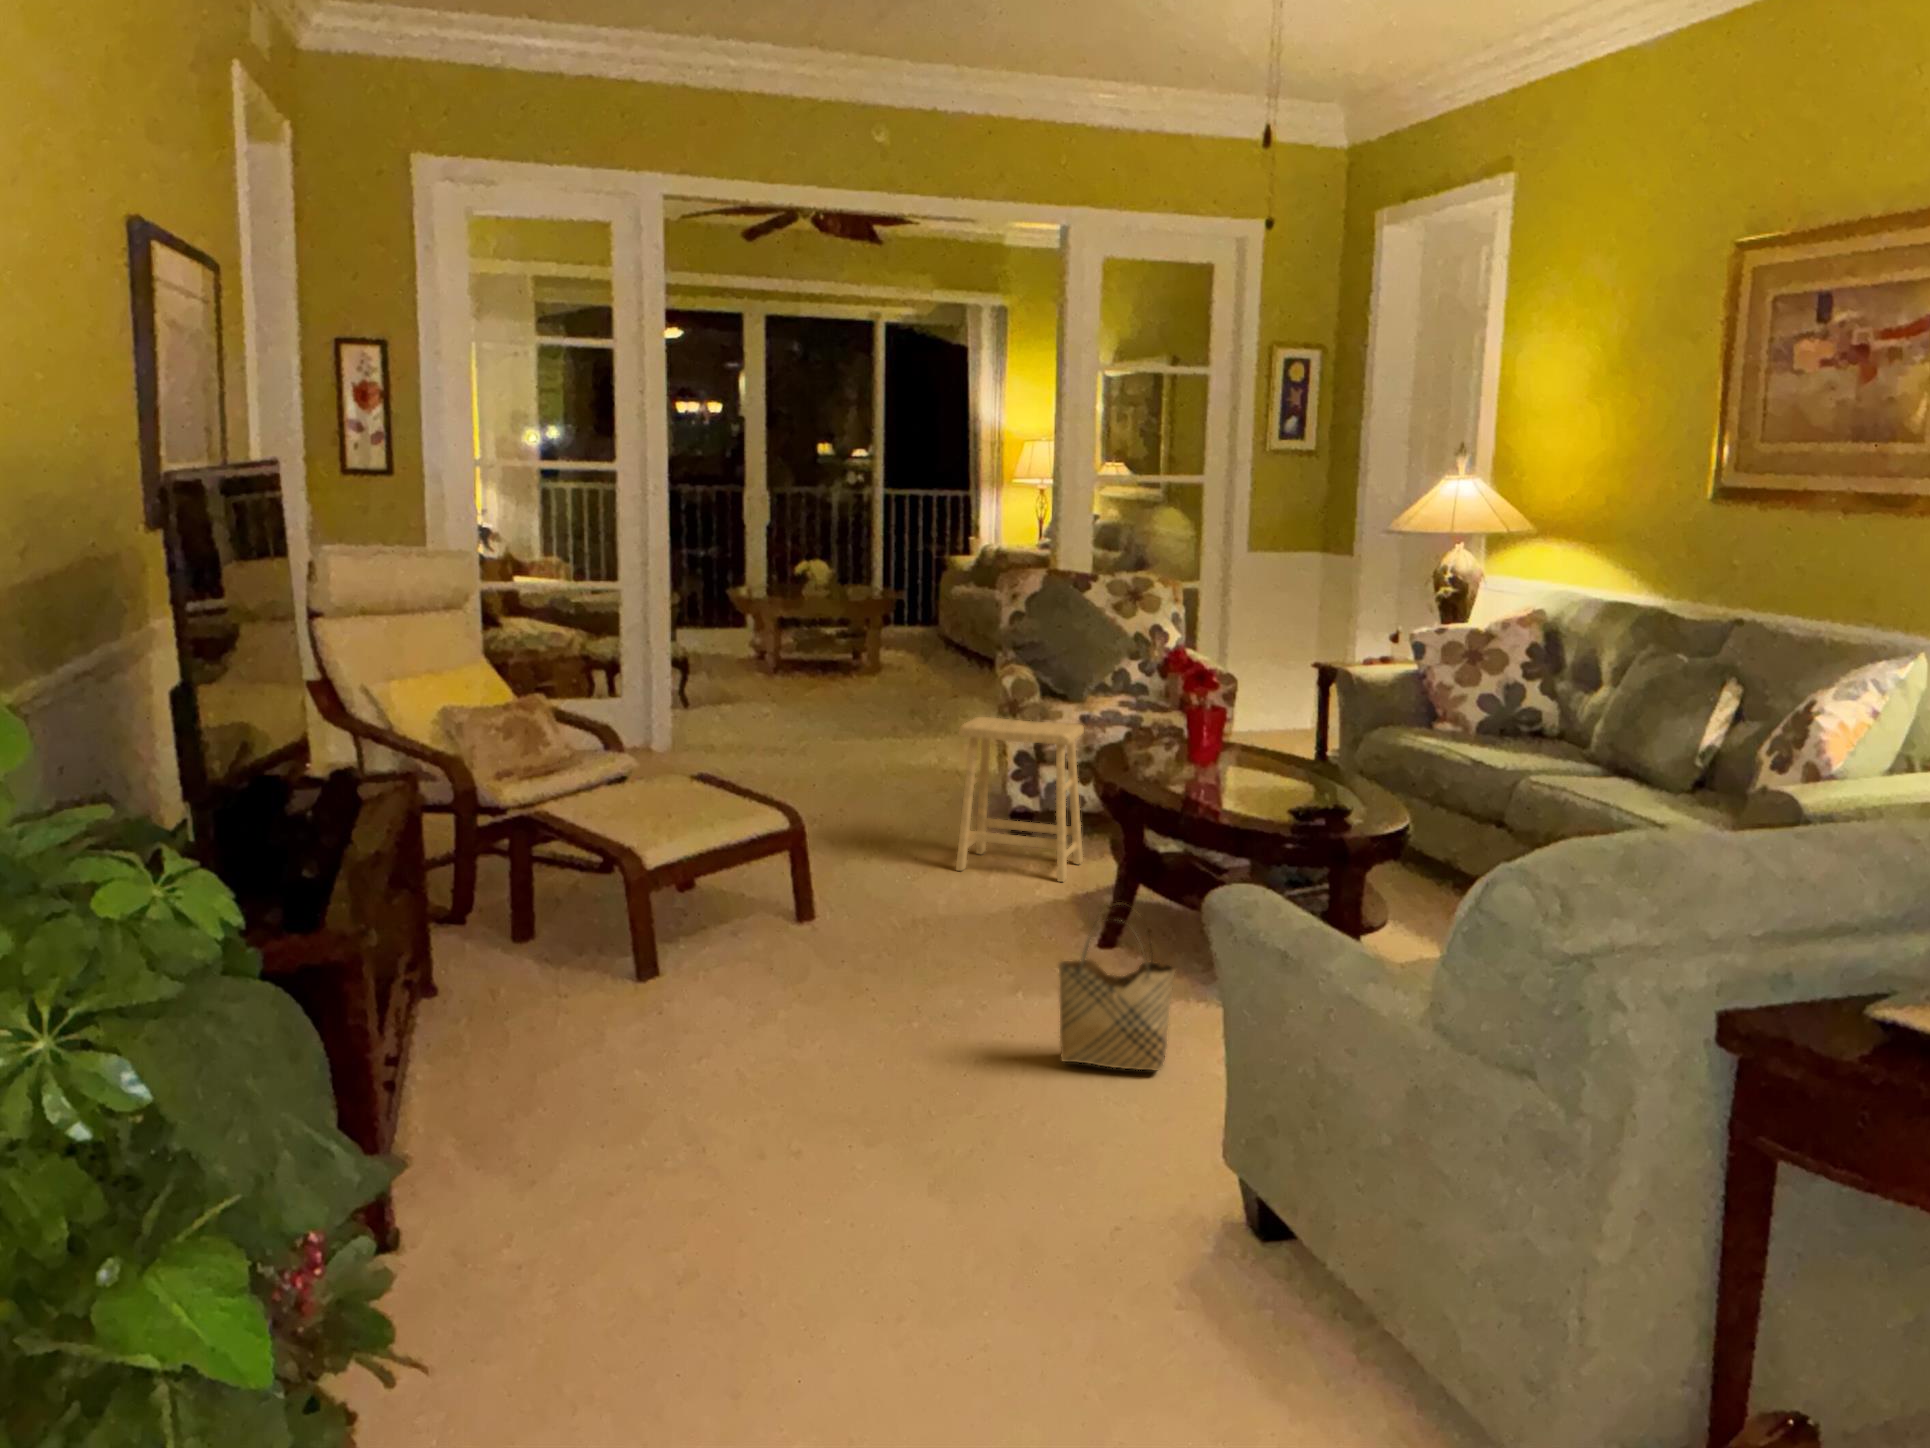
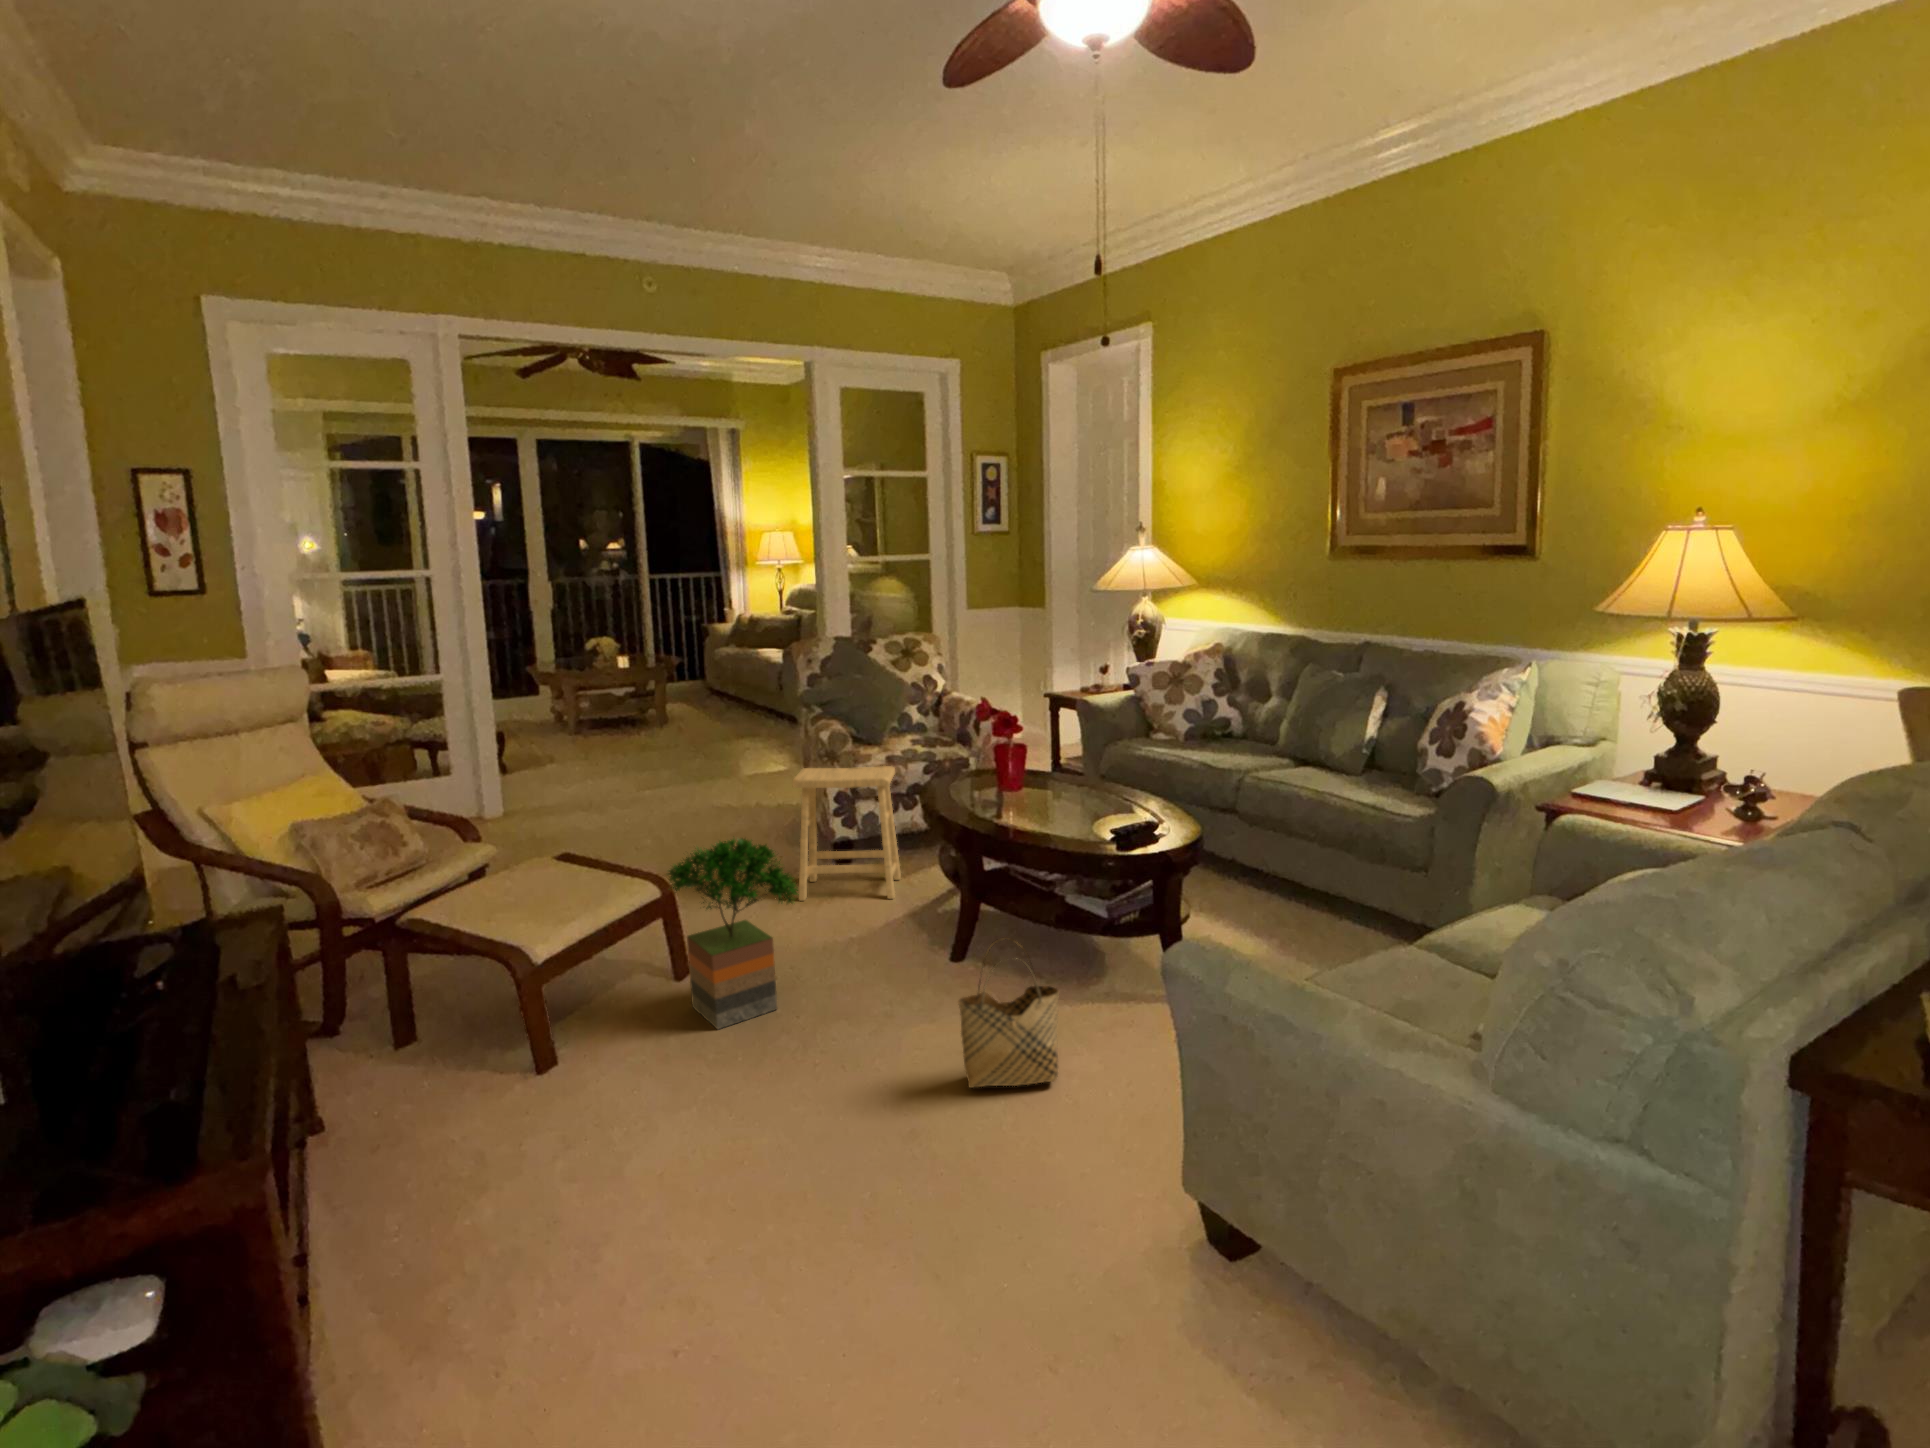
potted tree: none [782,768,924,974] -> present [667,838,798,1029]

